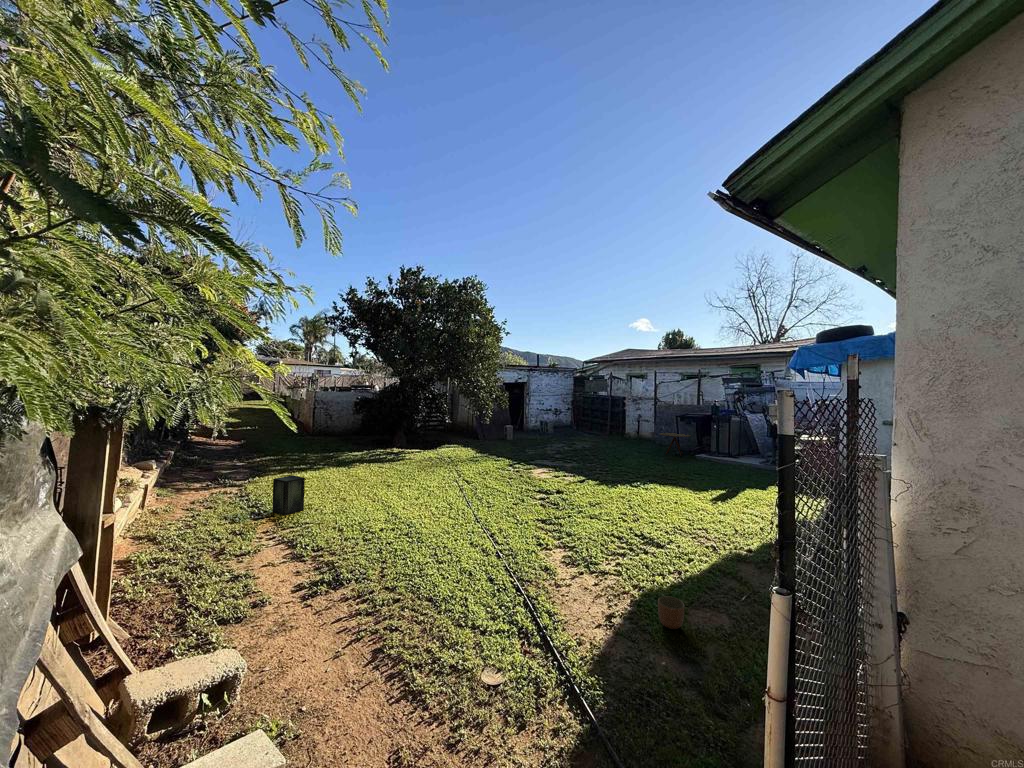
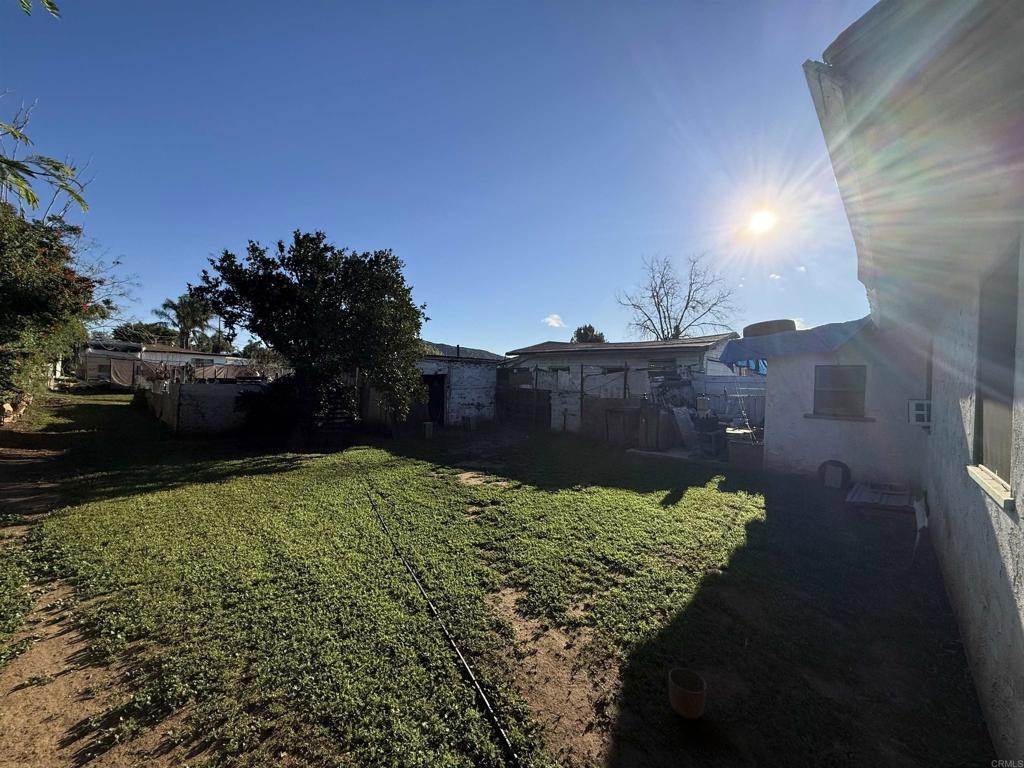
round table: present [660,433,690,456] -> none [588,427,618,451]
storage box: present [272,475,305,516] -> none [76,507,134,570]

